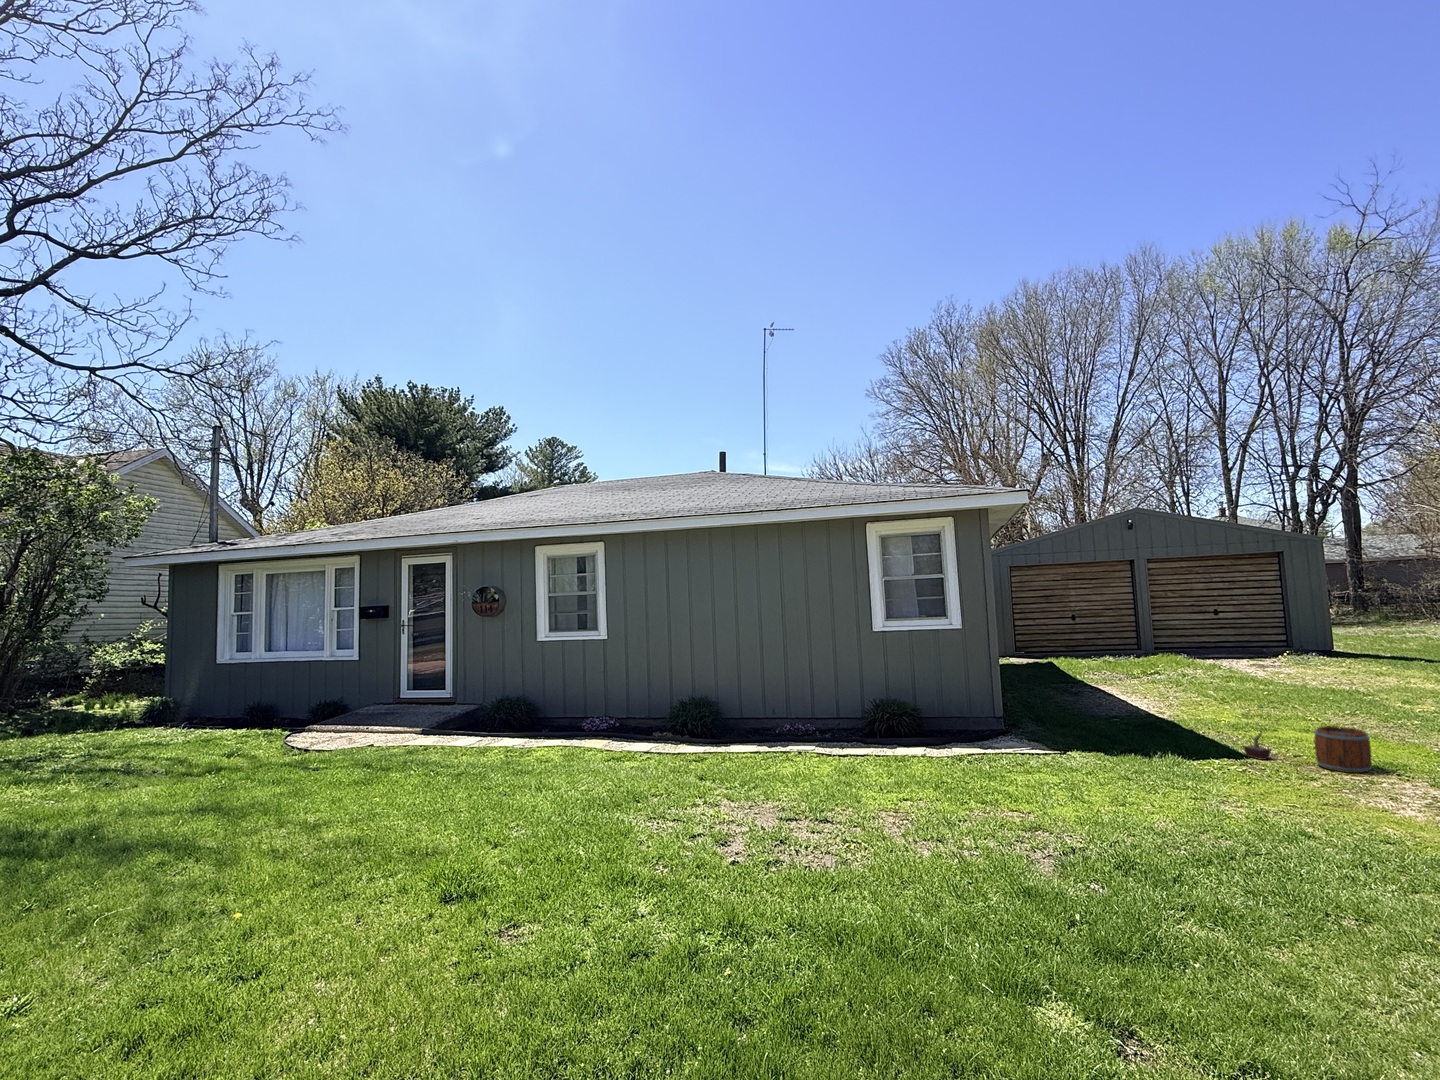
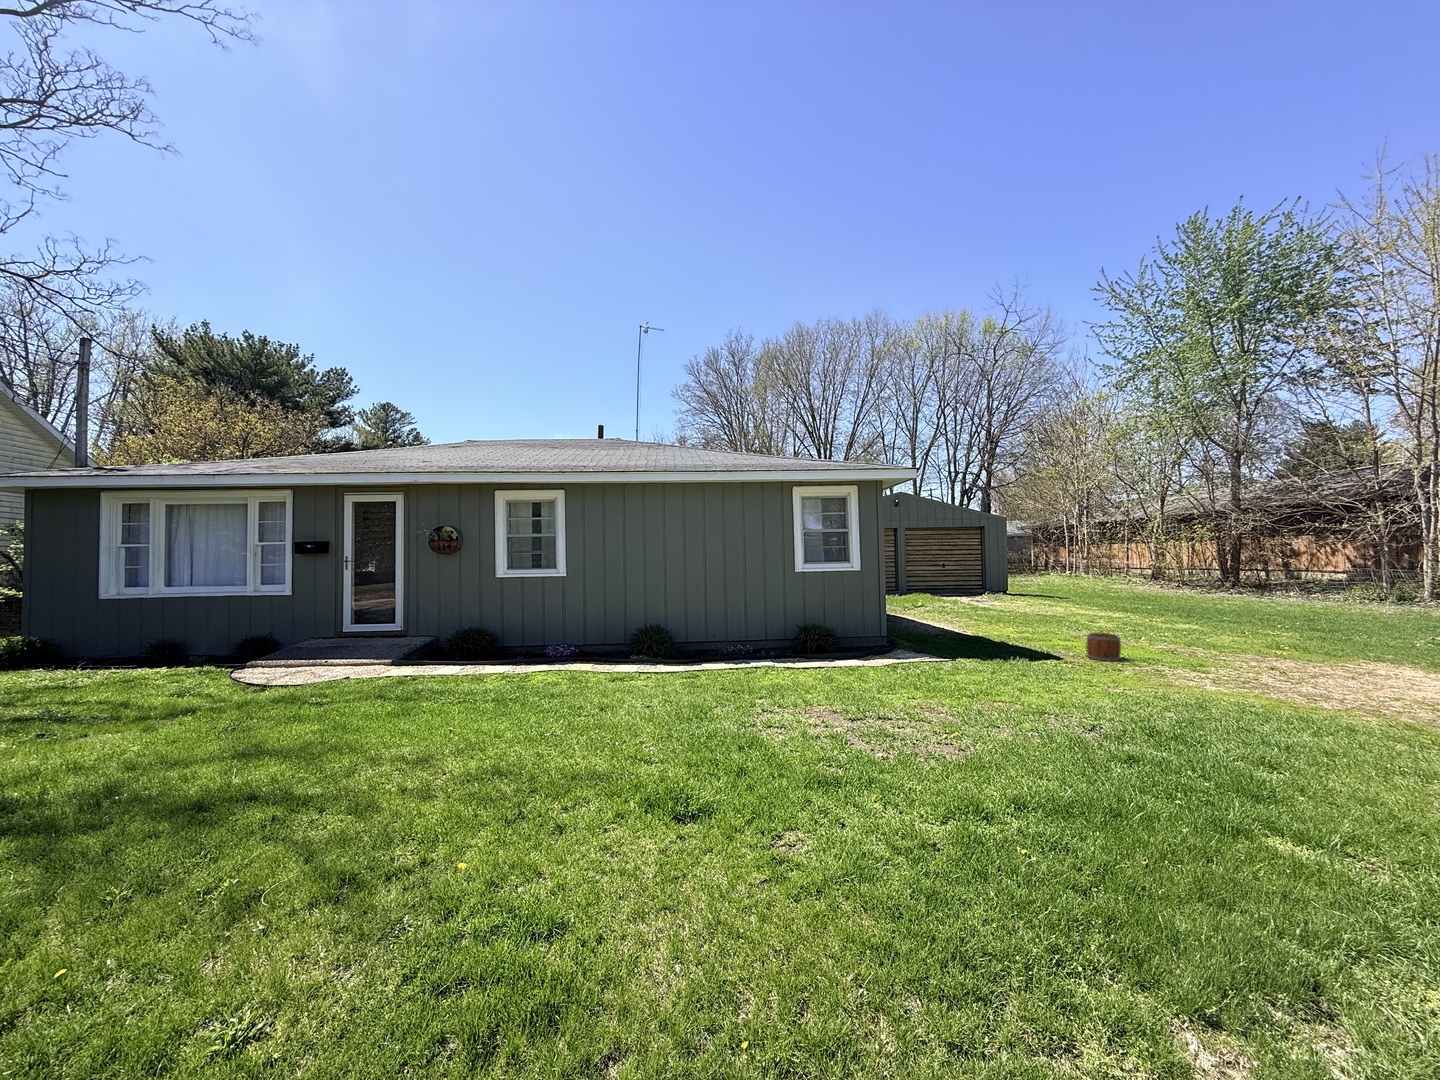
potted plant: present [1238,705,1279,760] -> none [1037,619,1071,656]

